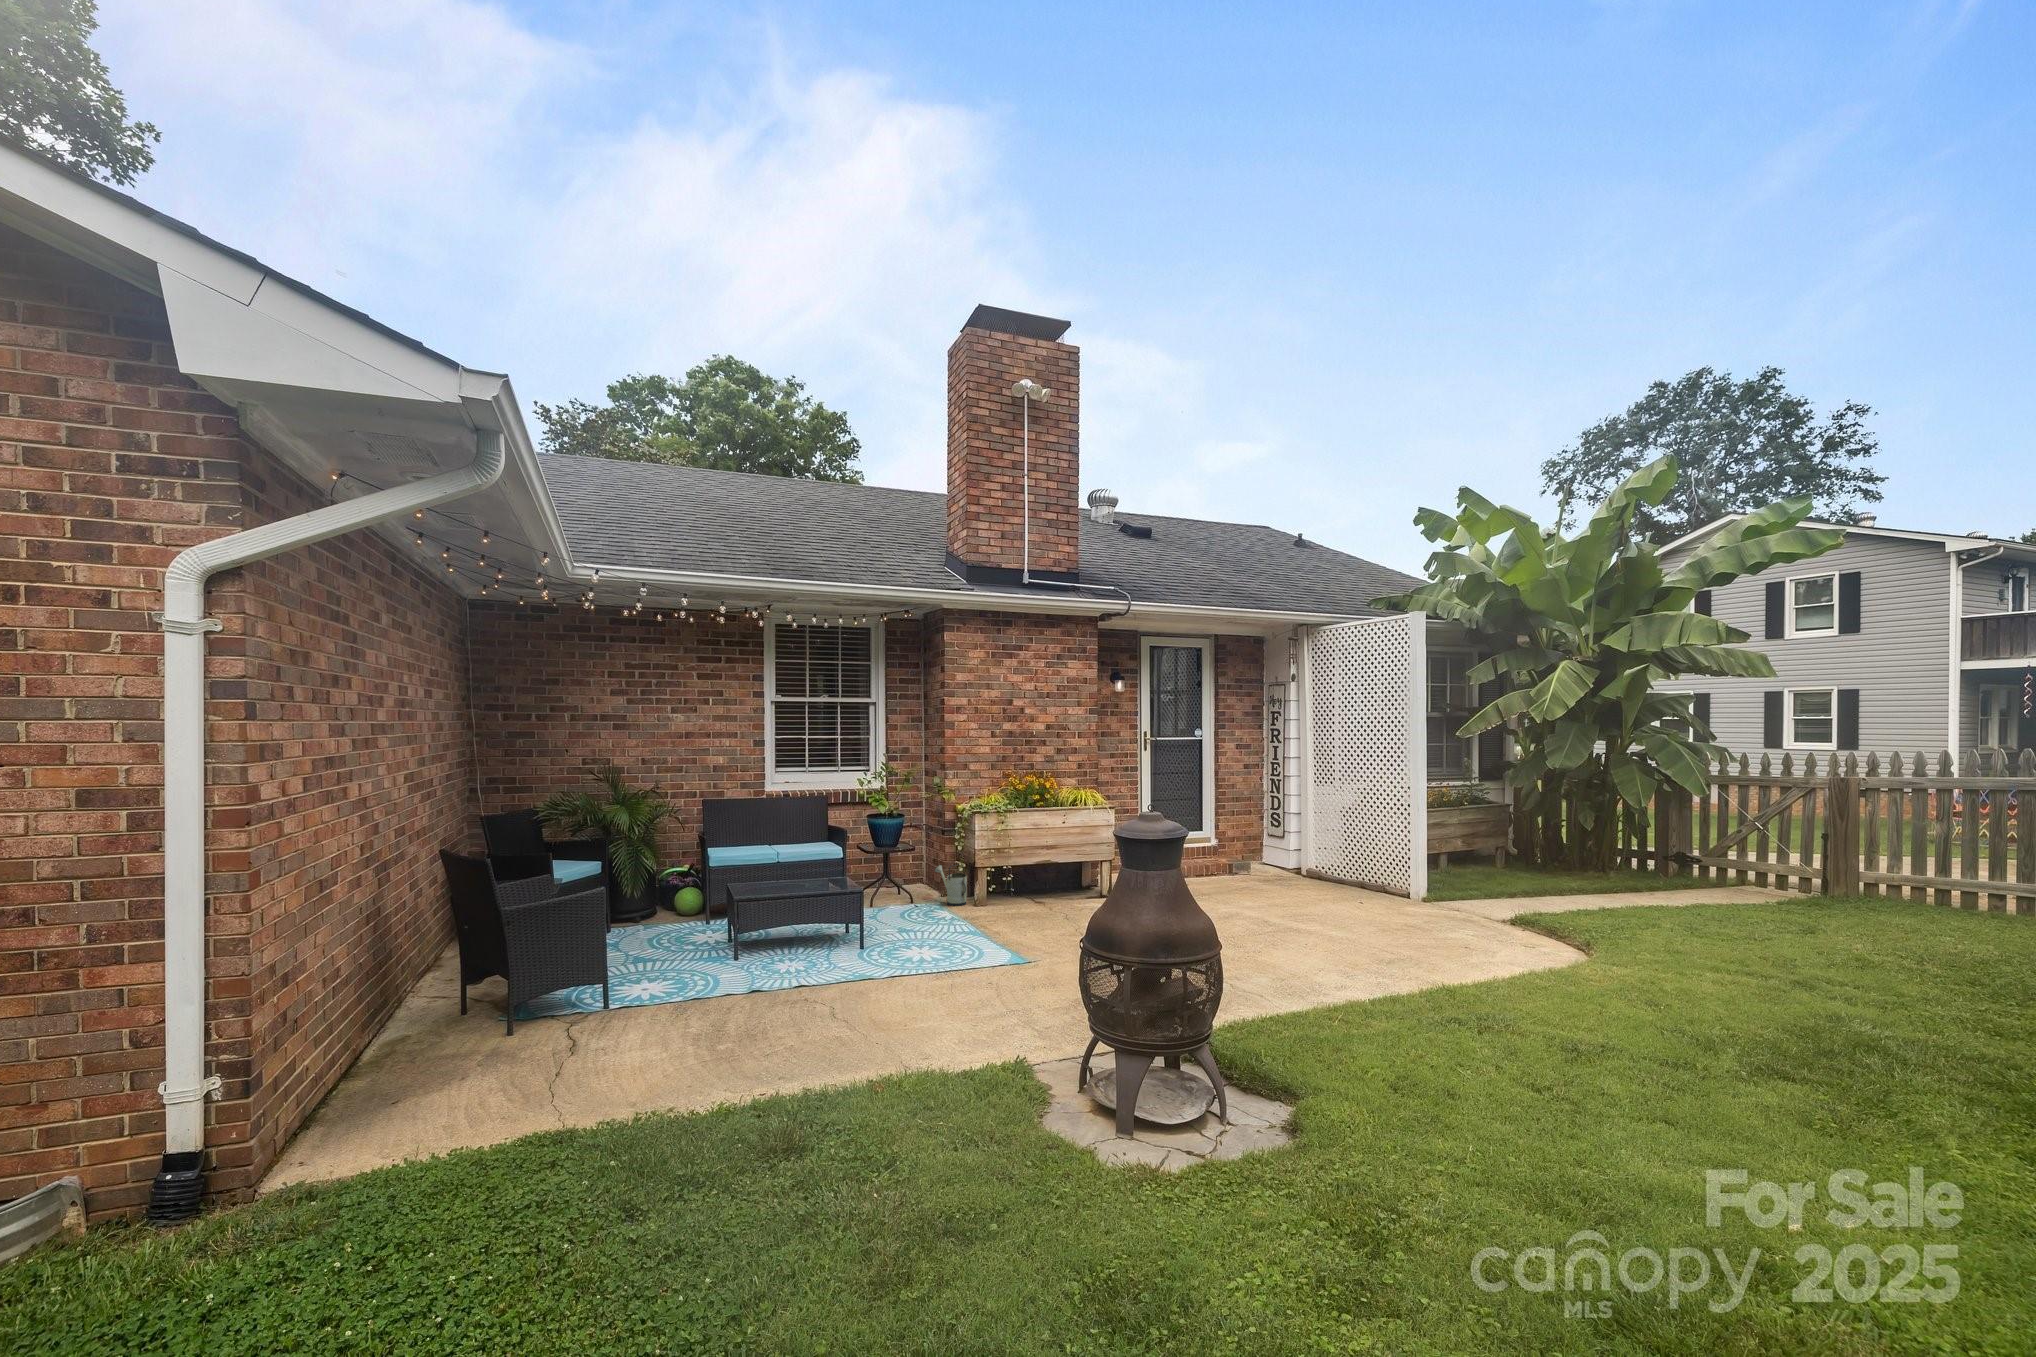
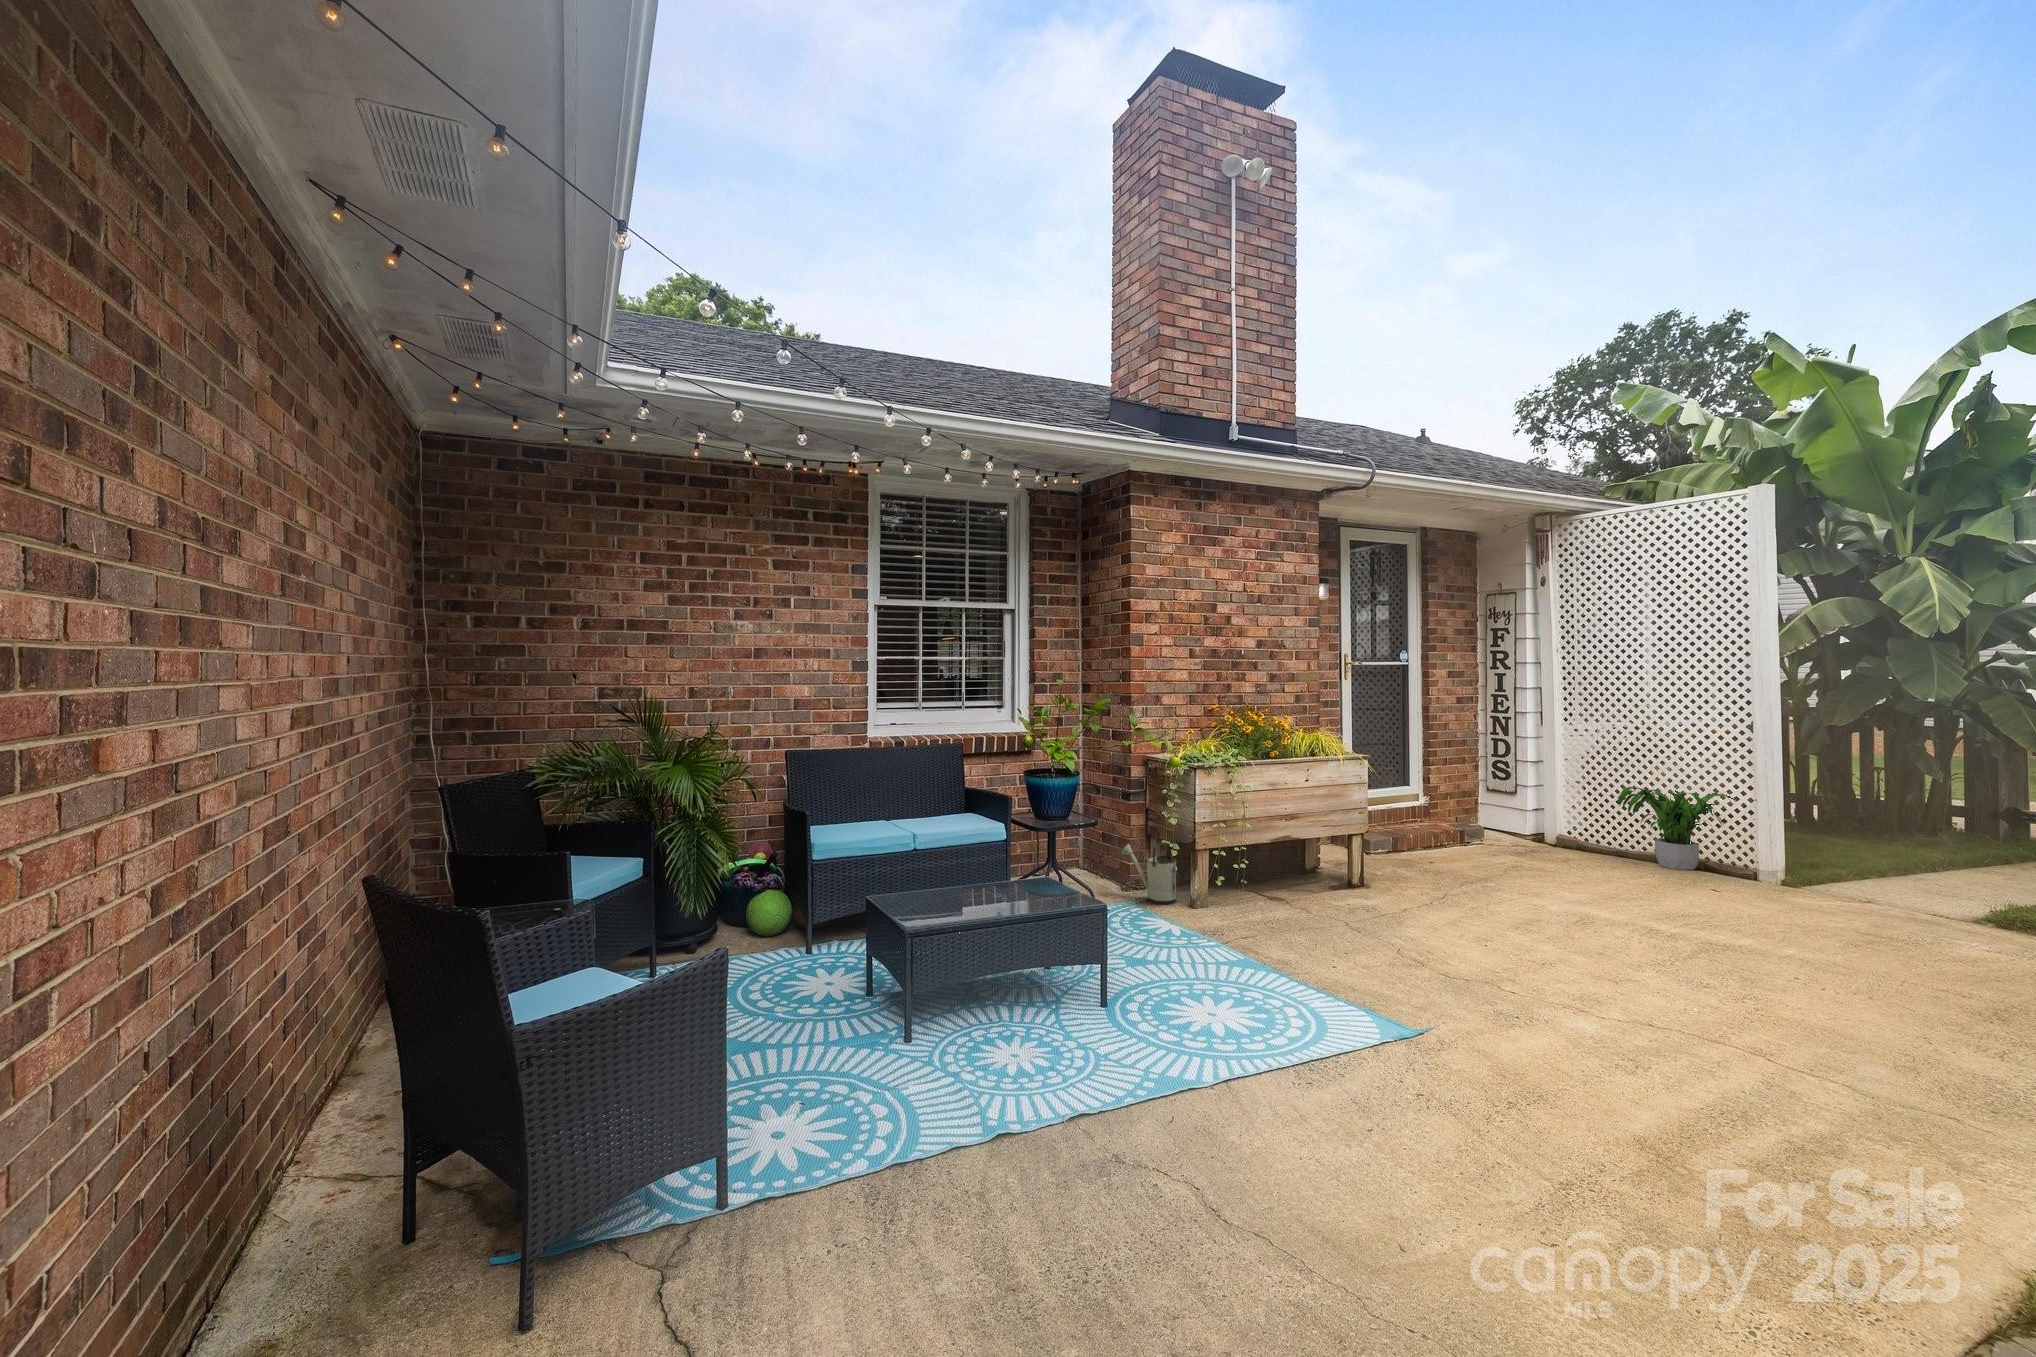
potted plant: none [1320,834,1399,896] -> present [1618,787,1736,870]

